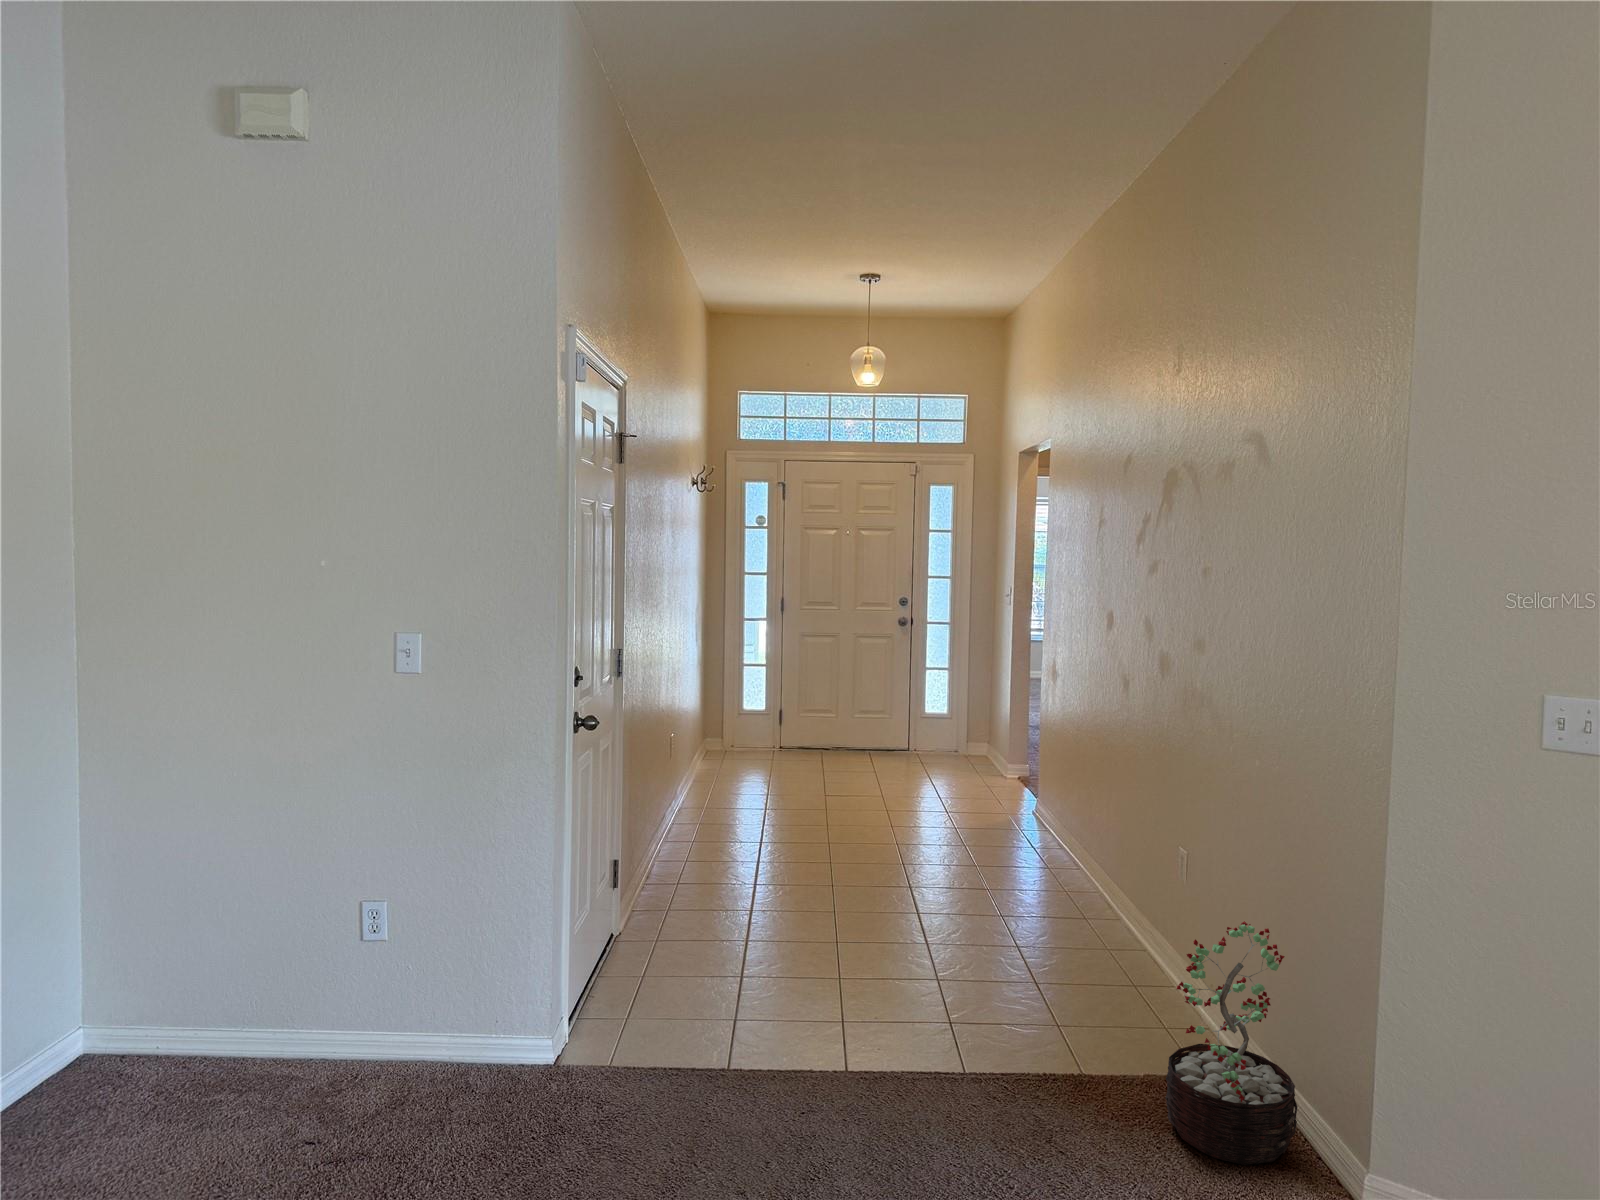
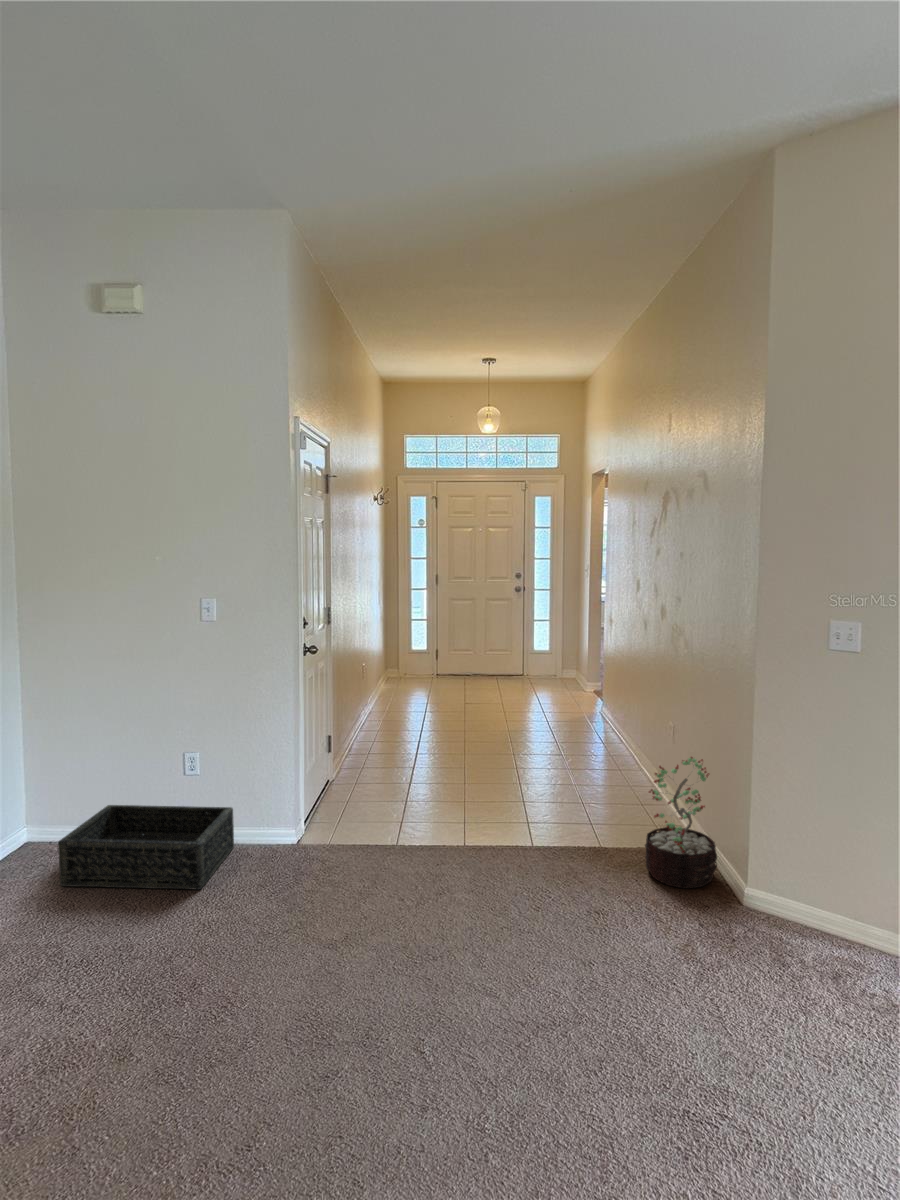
basket: none [119,991,445,1162] -> present [58,805,234,890]

